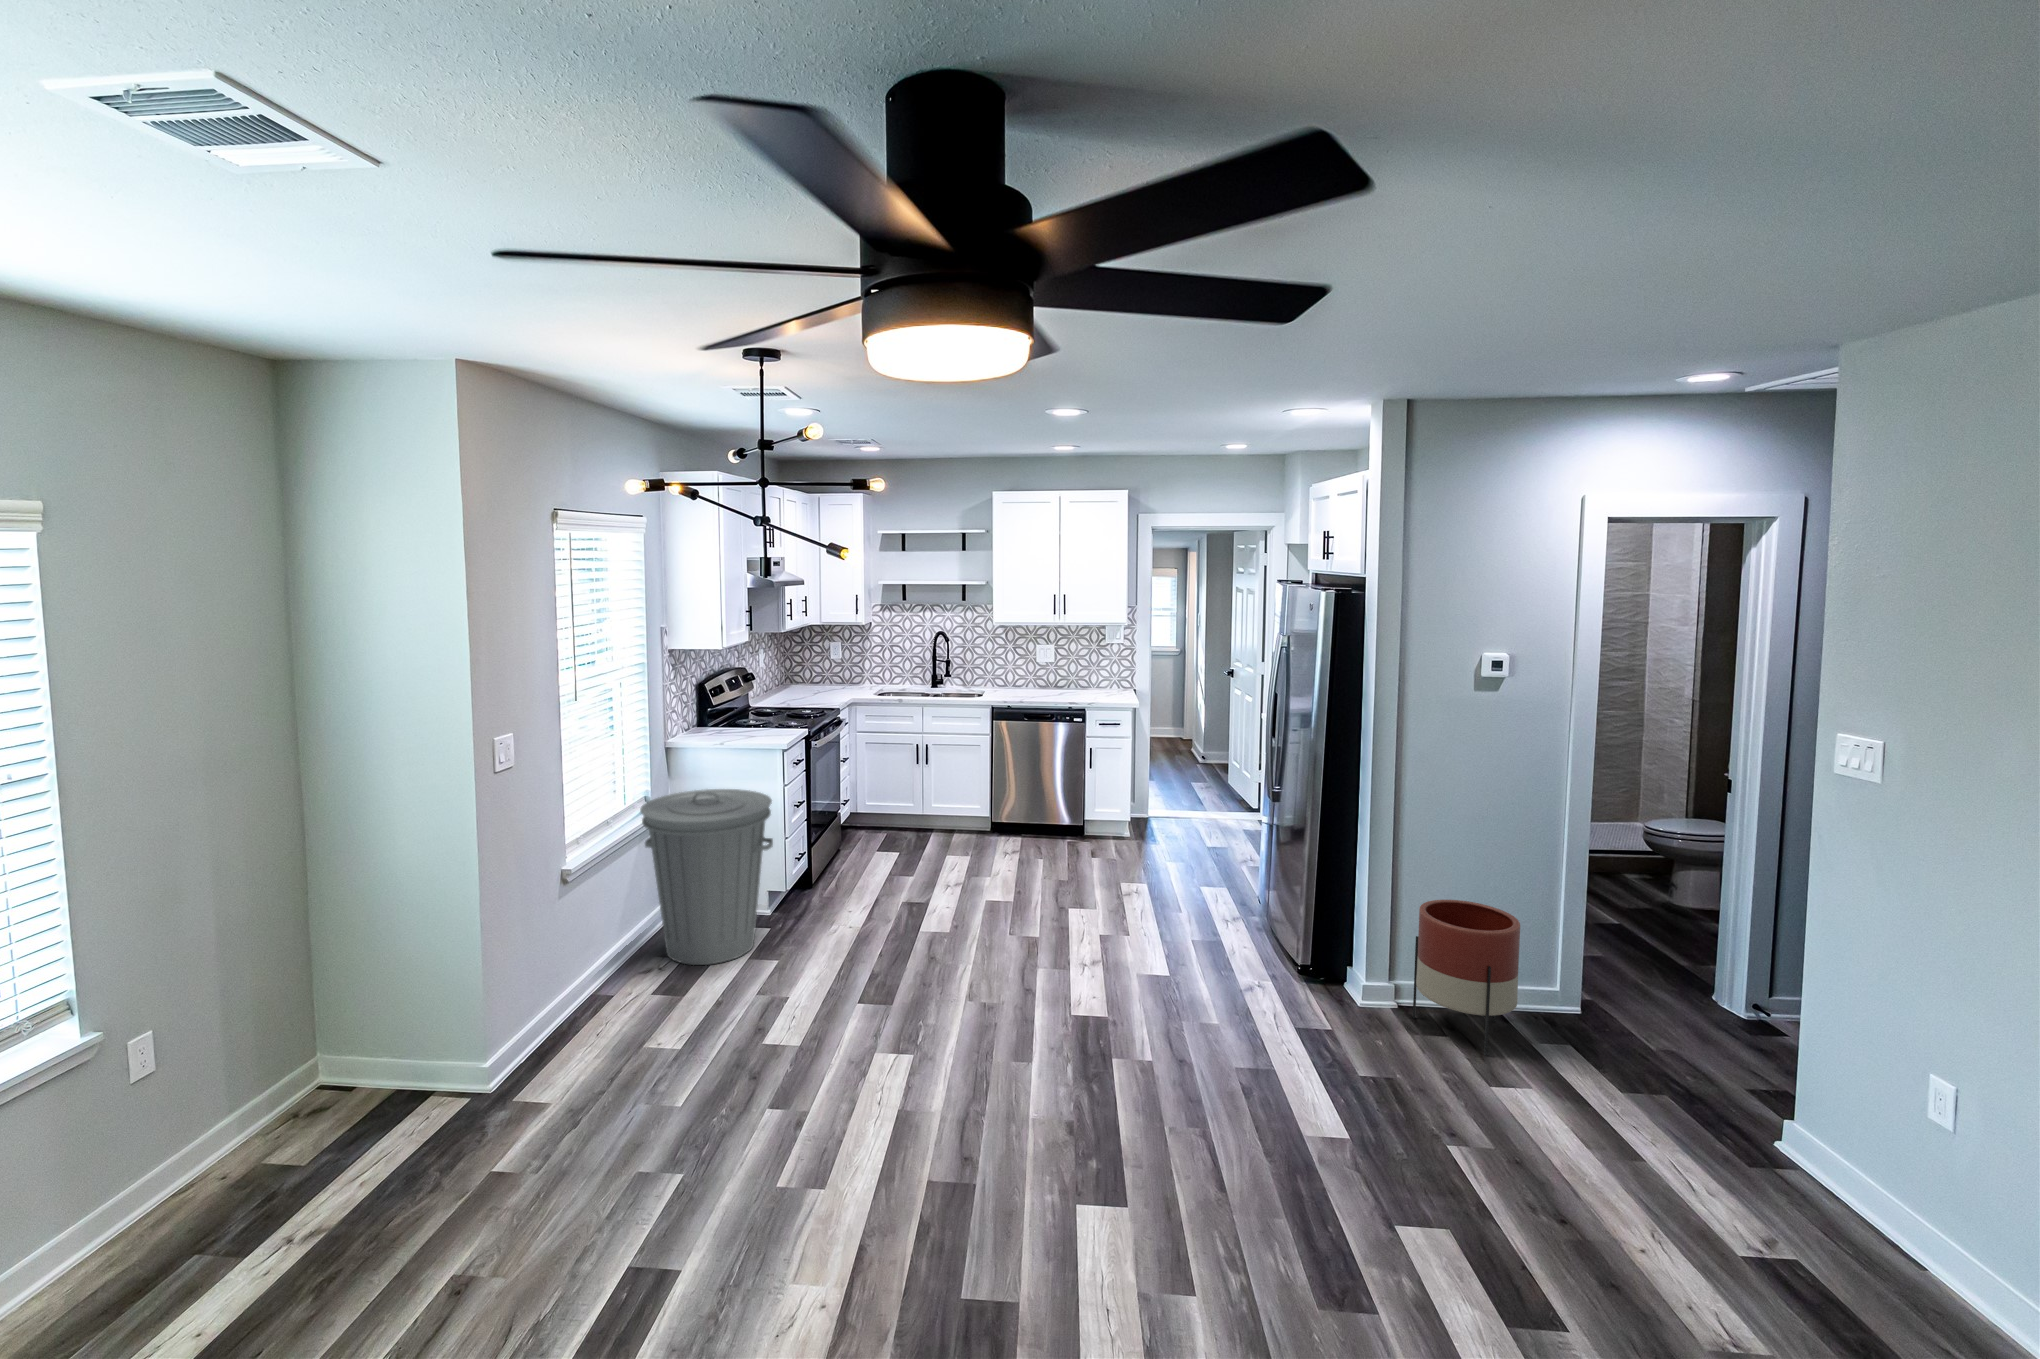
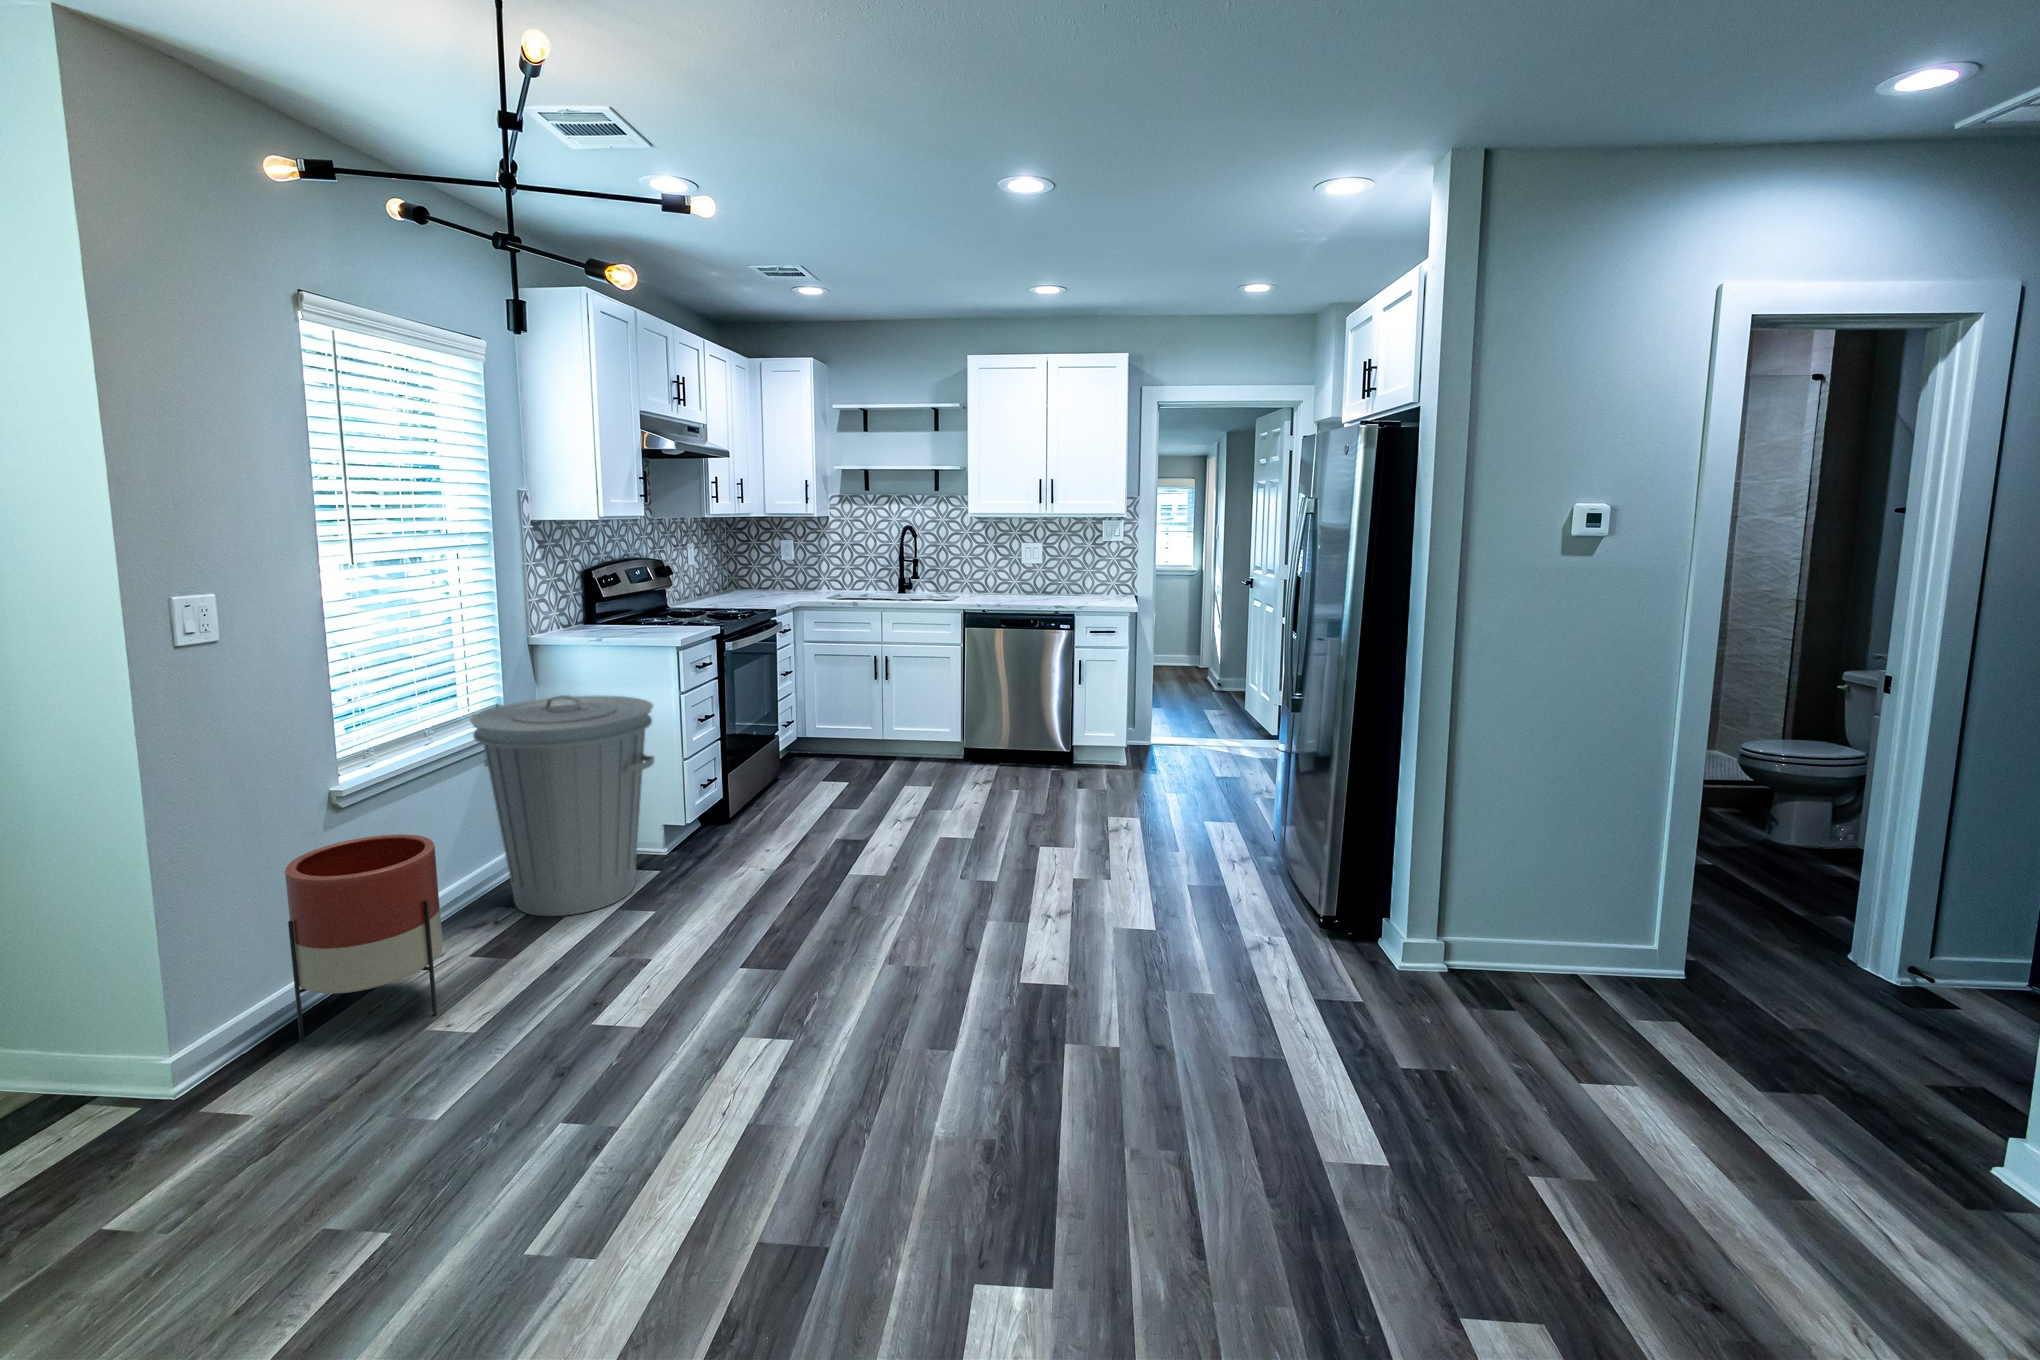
planter: present [1413,900,1520,1055] -> present [285,834,443,1041]

